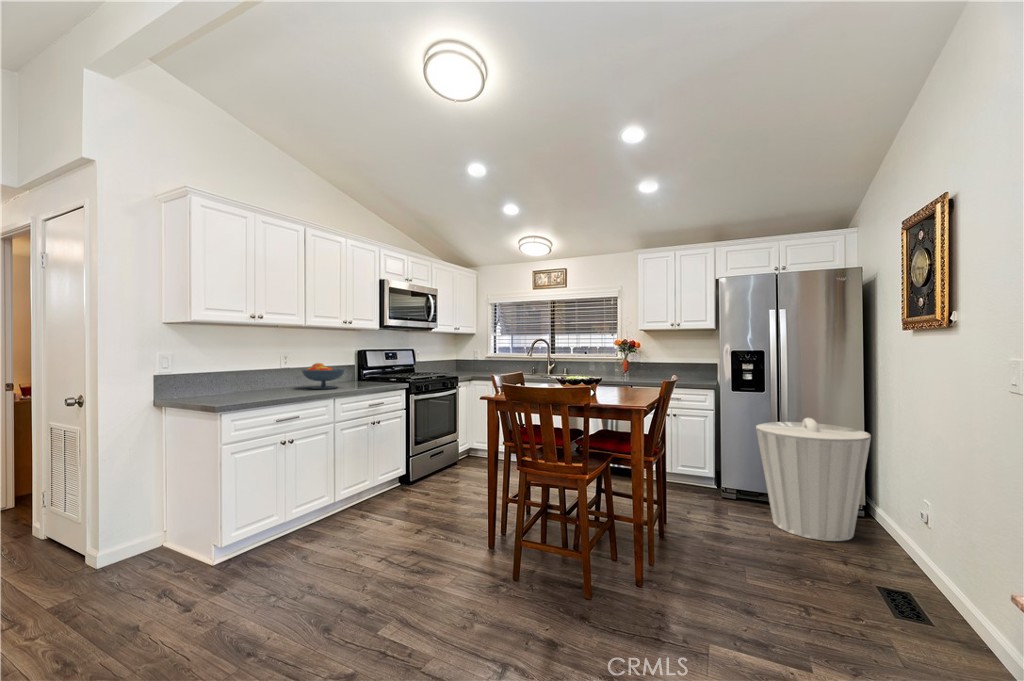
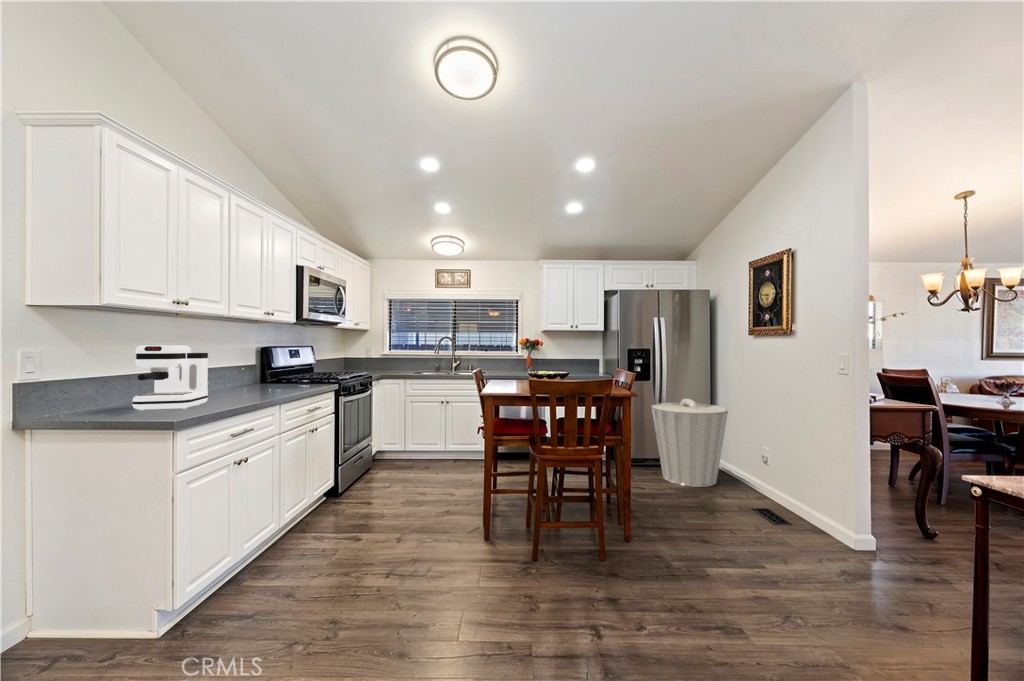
coffee maker: none [212,347,272,397] -> present [132,345,208,411]
fruit bowl: present [302,363,344,389] -> none [224,364,280,395]

